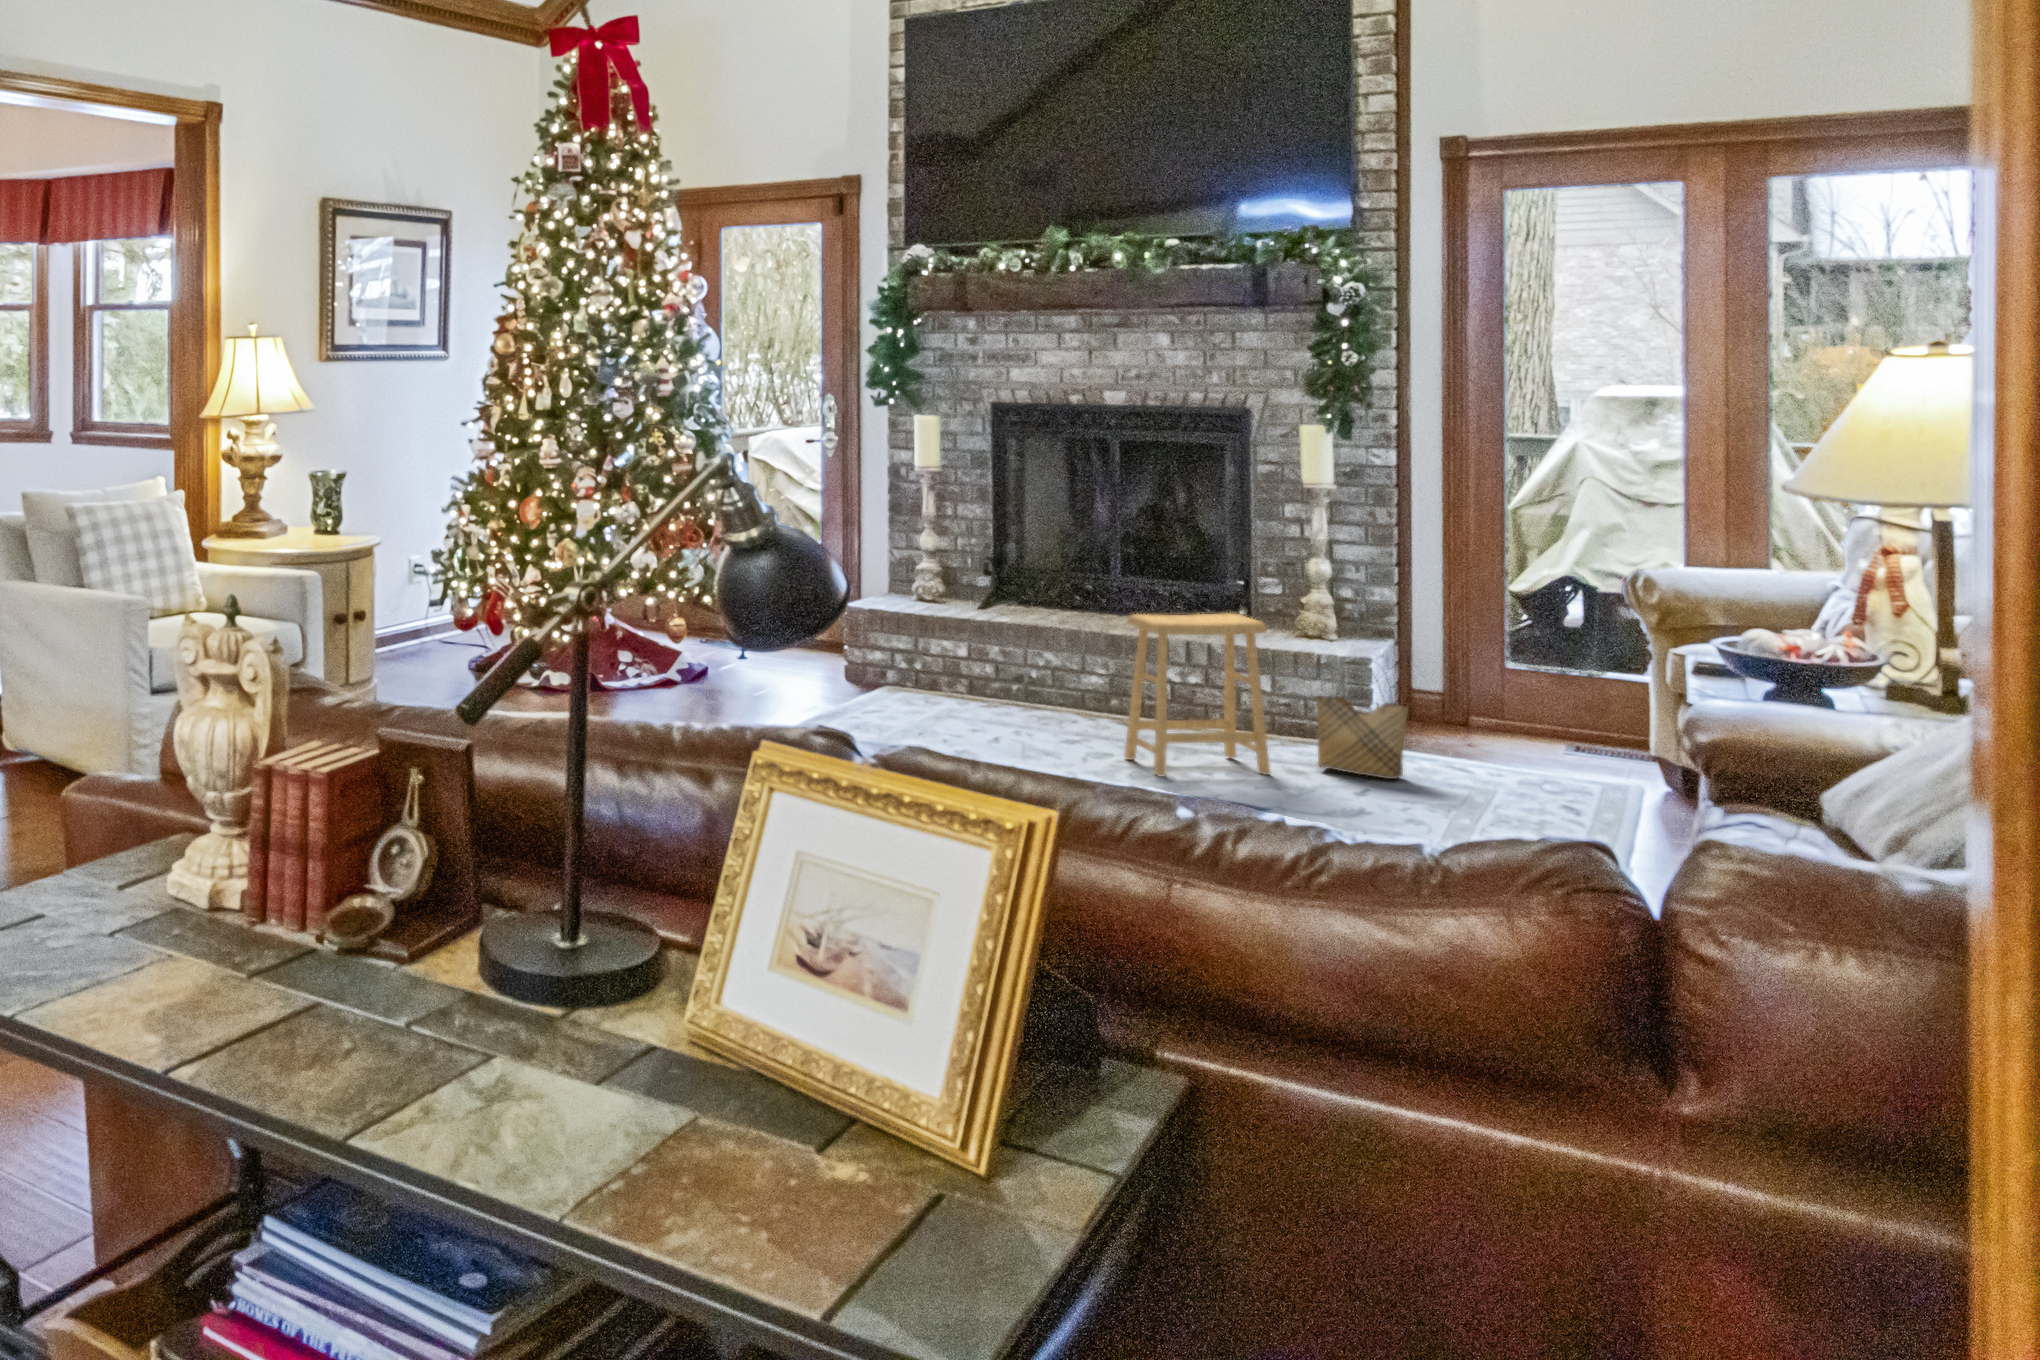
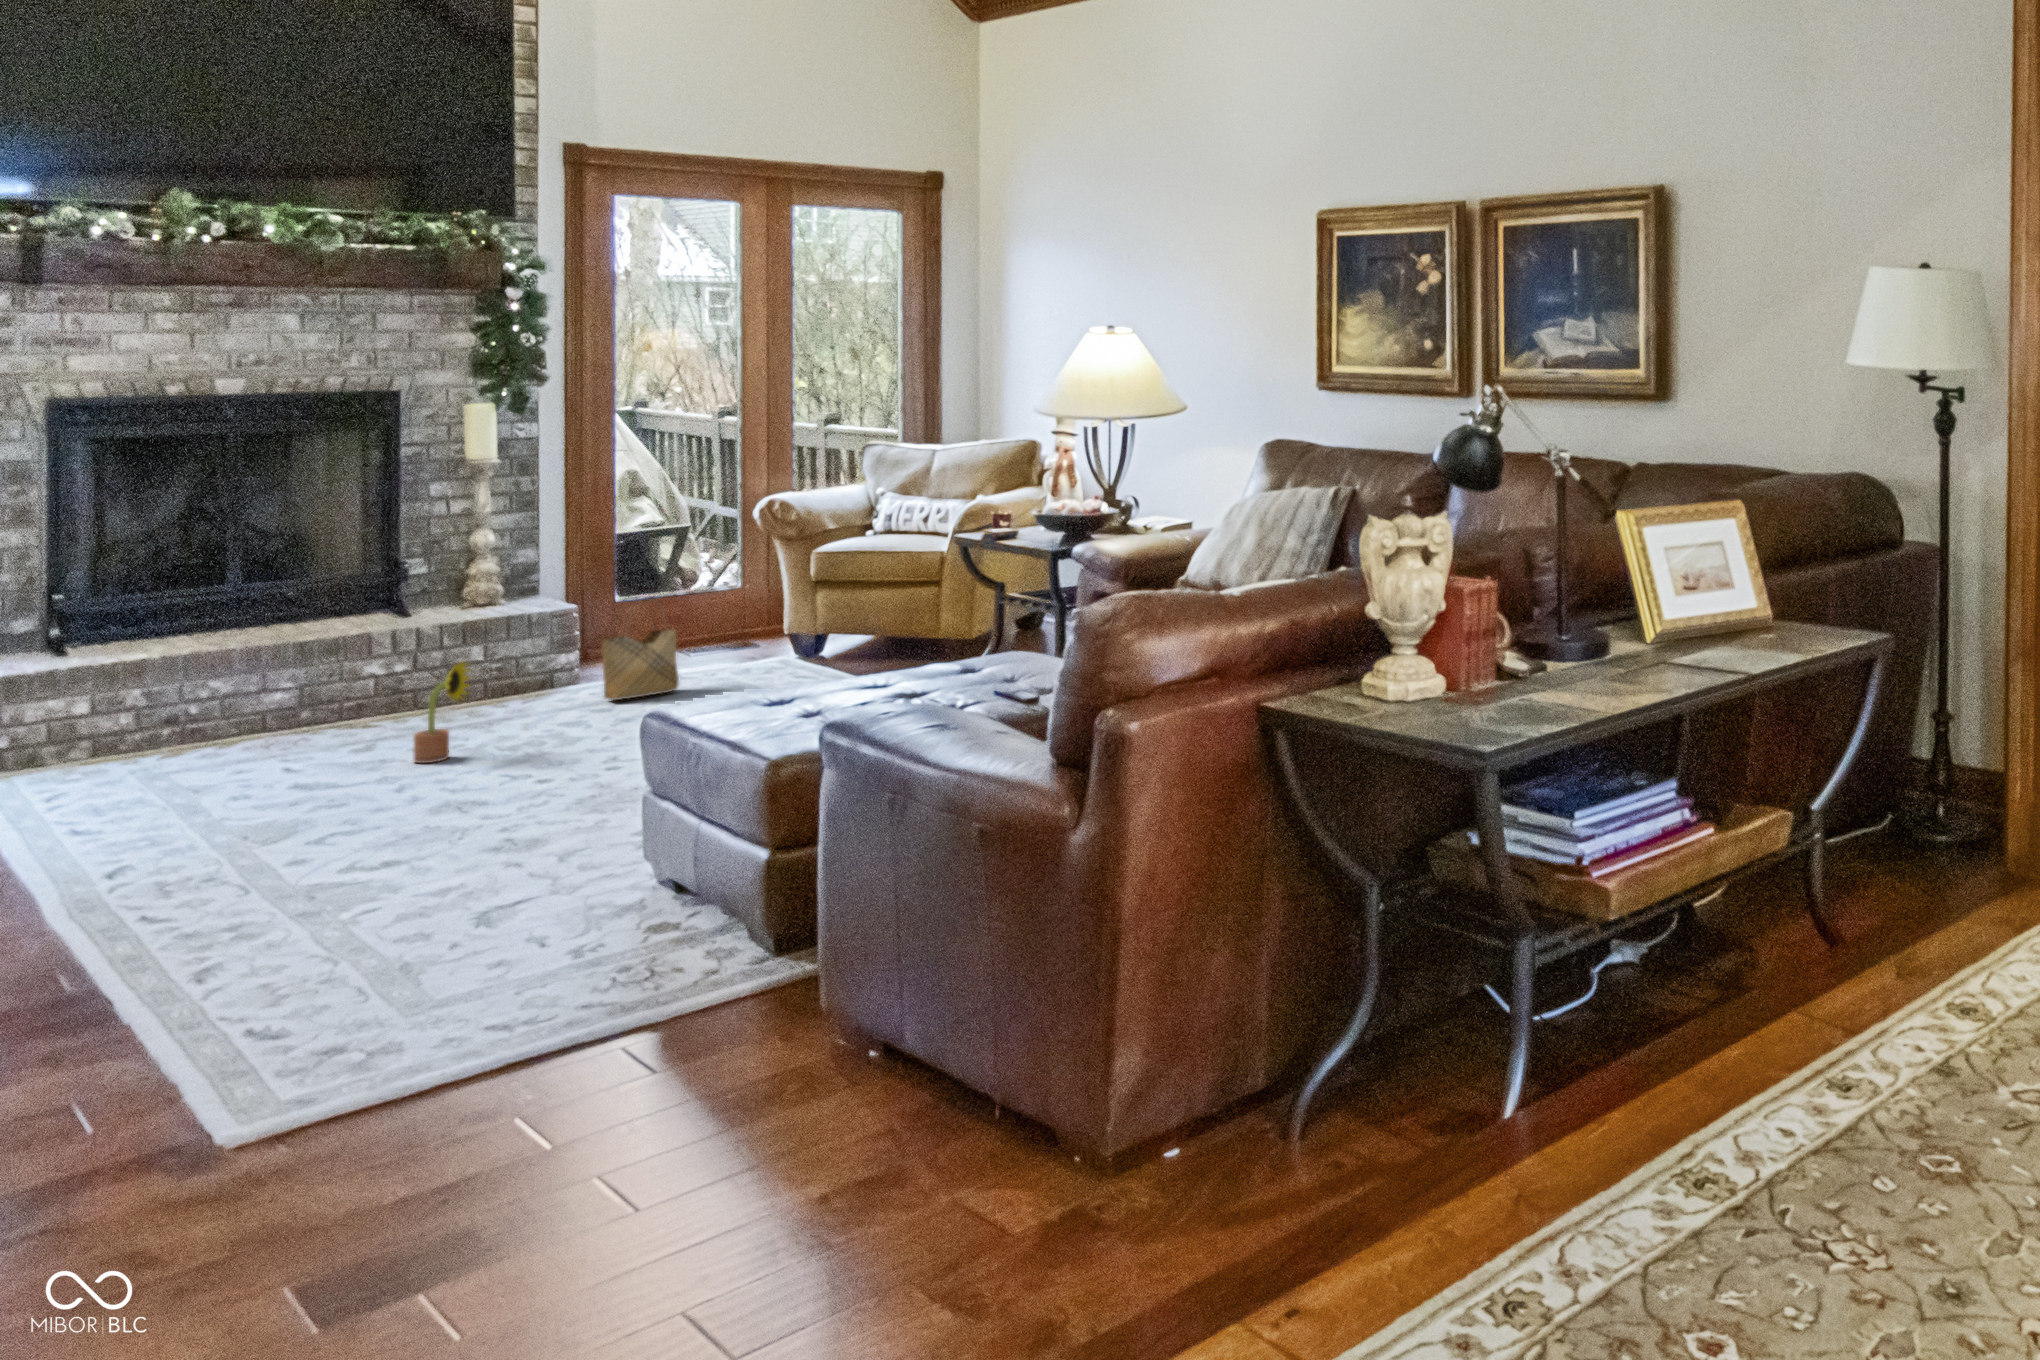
footstool: present [1124,613,1271,777] -> none [465,580,599,744]
decorative plant: none [1057,668,1109,762] -> present [414,662,470,763]

